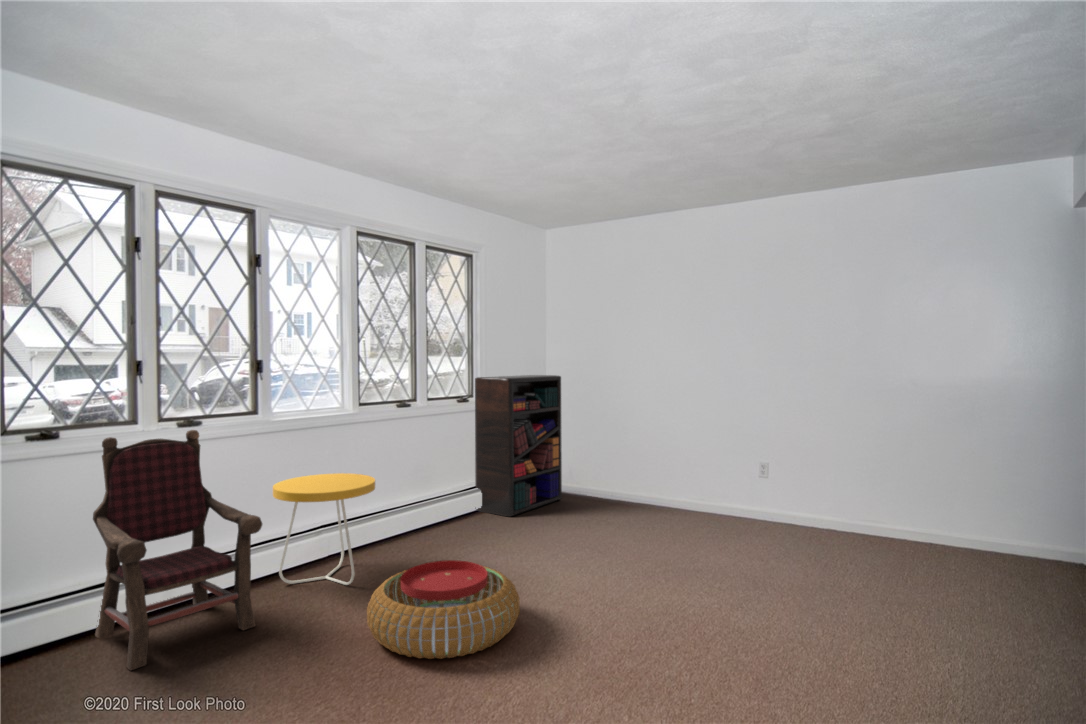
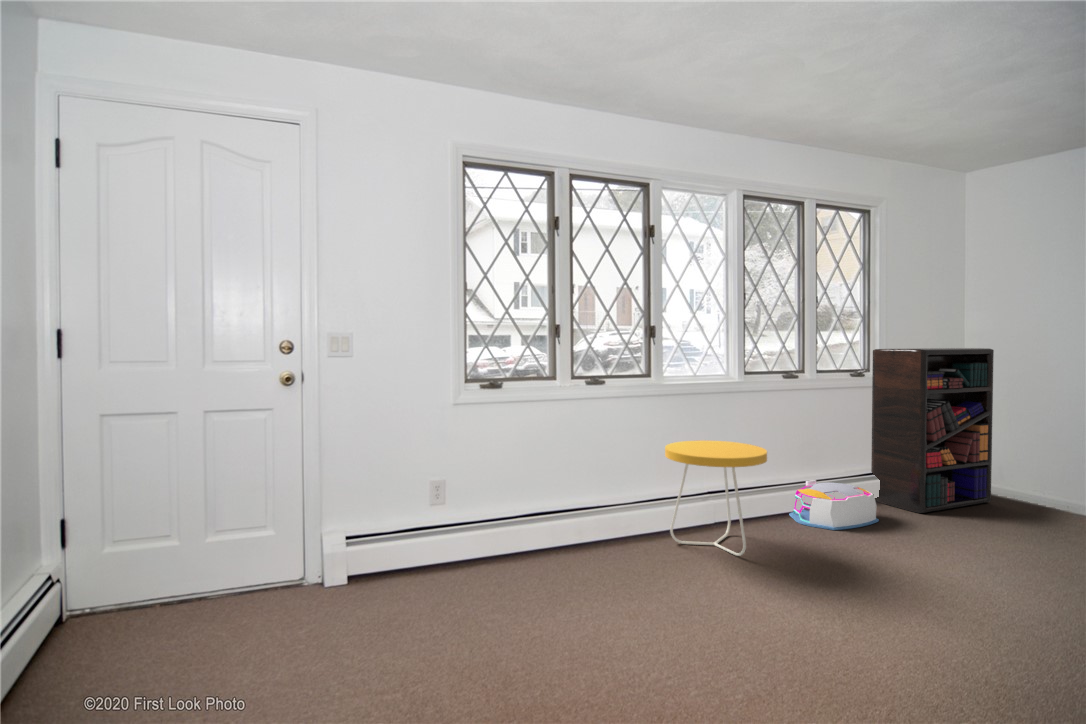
armchair: present [93,430,262,670] -> none [526,388,661,594]
storage bin: none [403,499,477,544] -> present [789,480,879,530]
pouf: present [367,560,520,659] -> none [770,549,974,671]

